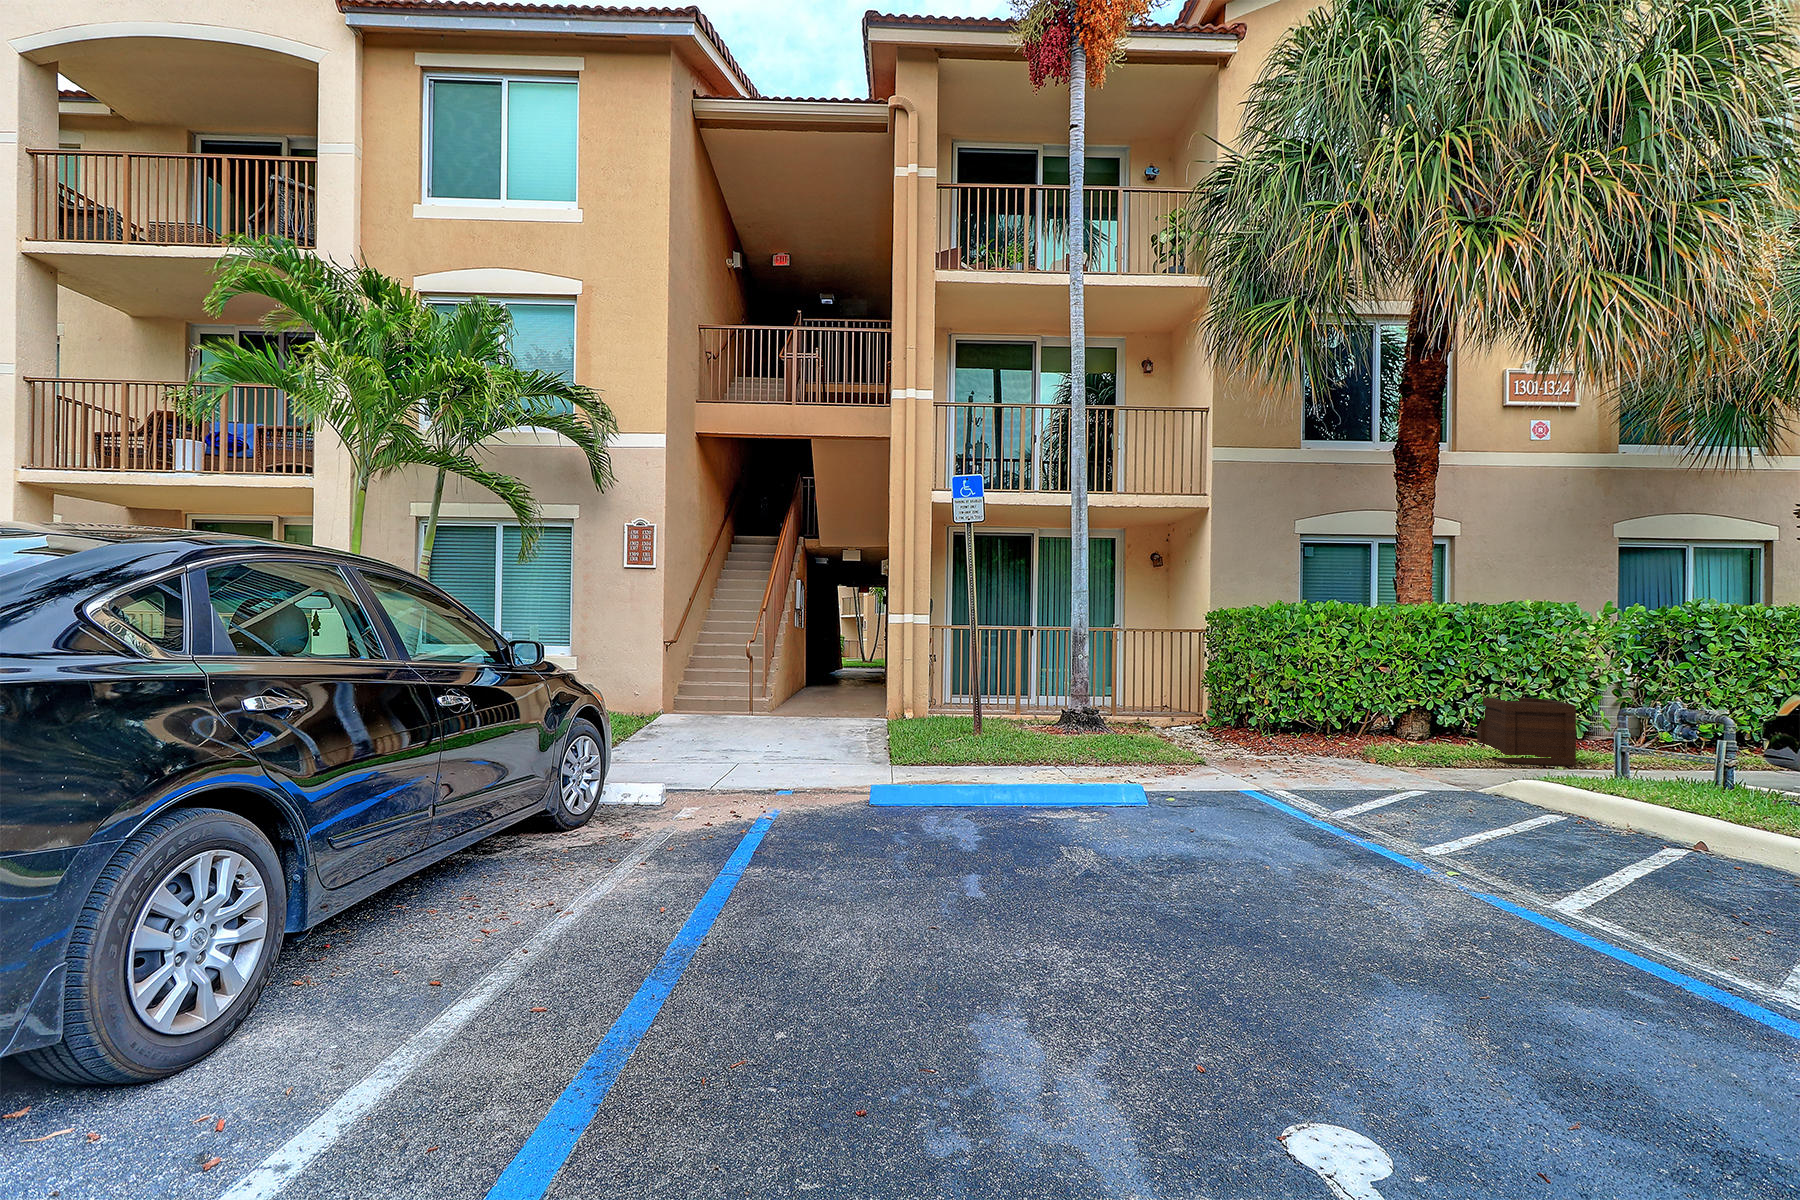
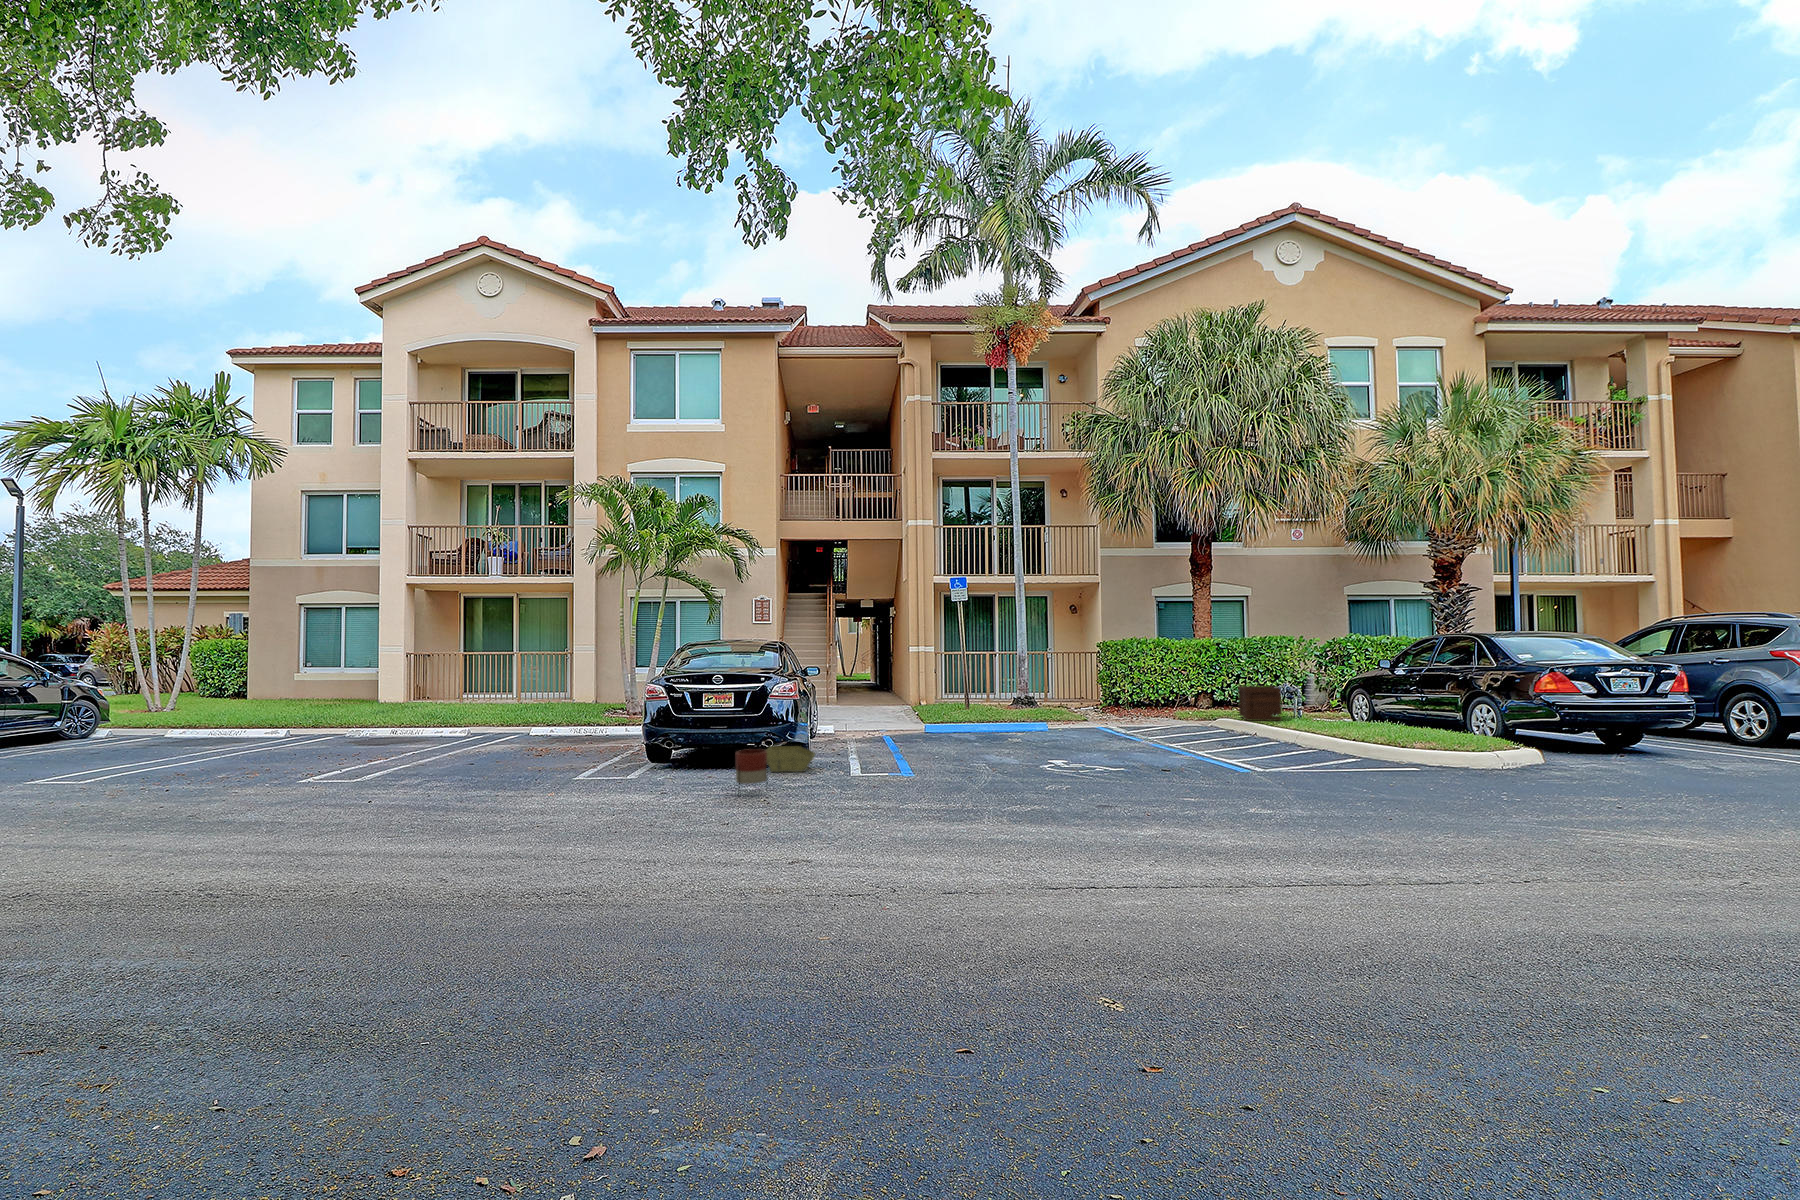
storage bin: none [465,831,614,909] -> present [766,746,815,772]
planter: none [223,886,357,1068] -> present [736,749,768,792]

